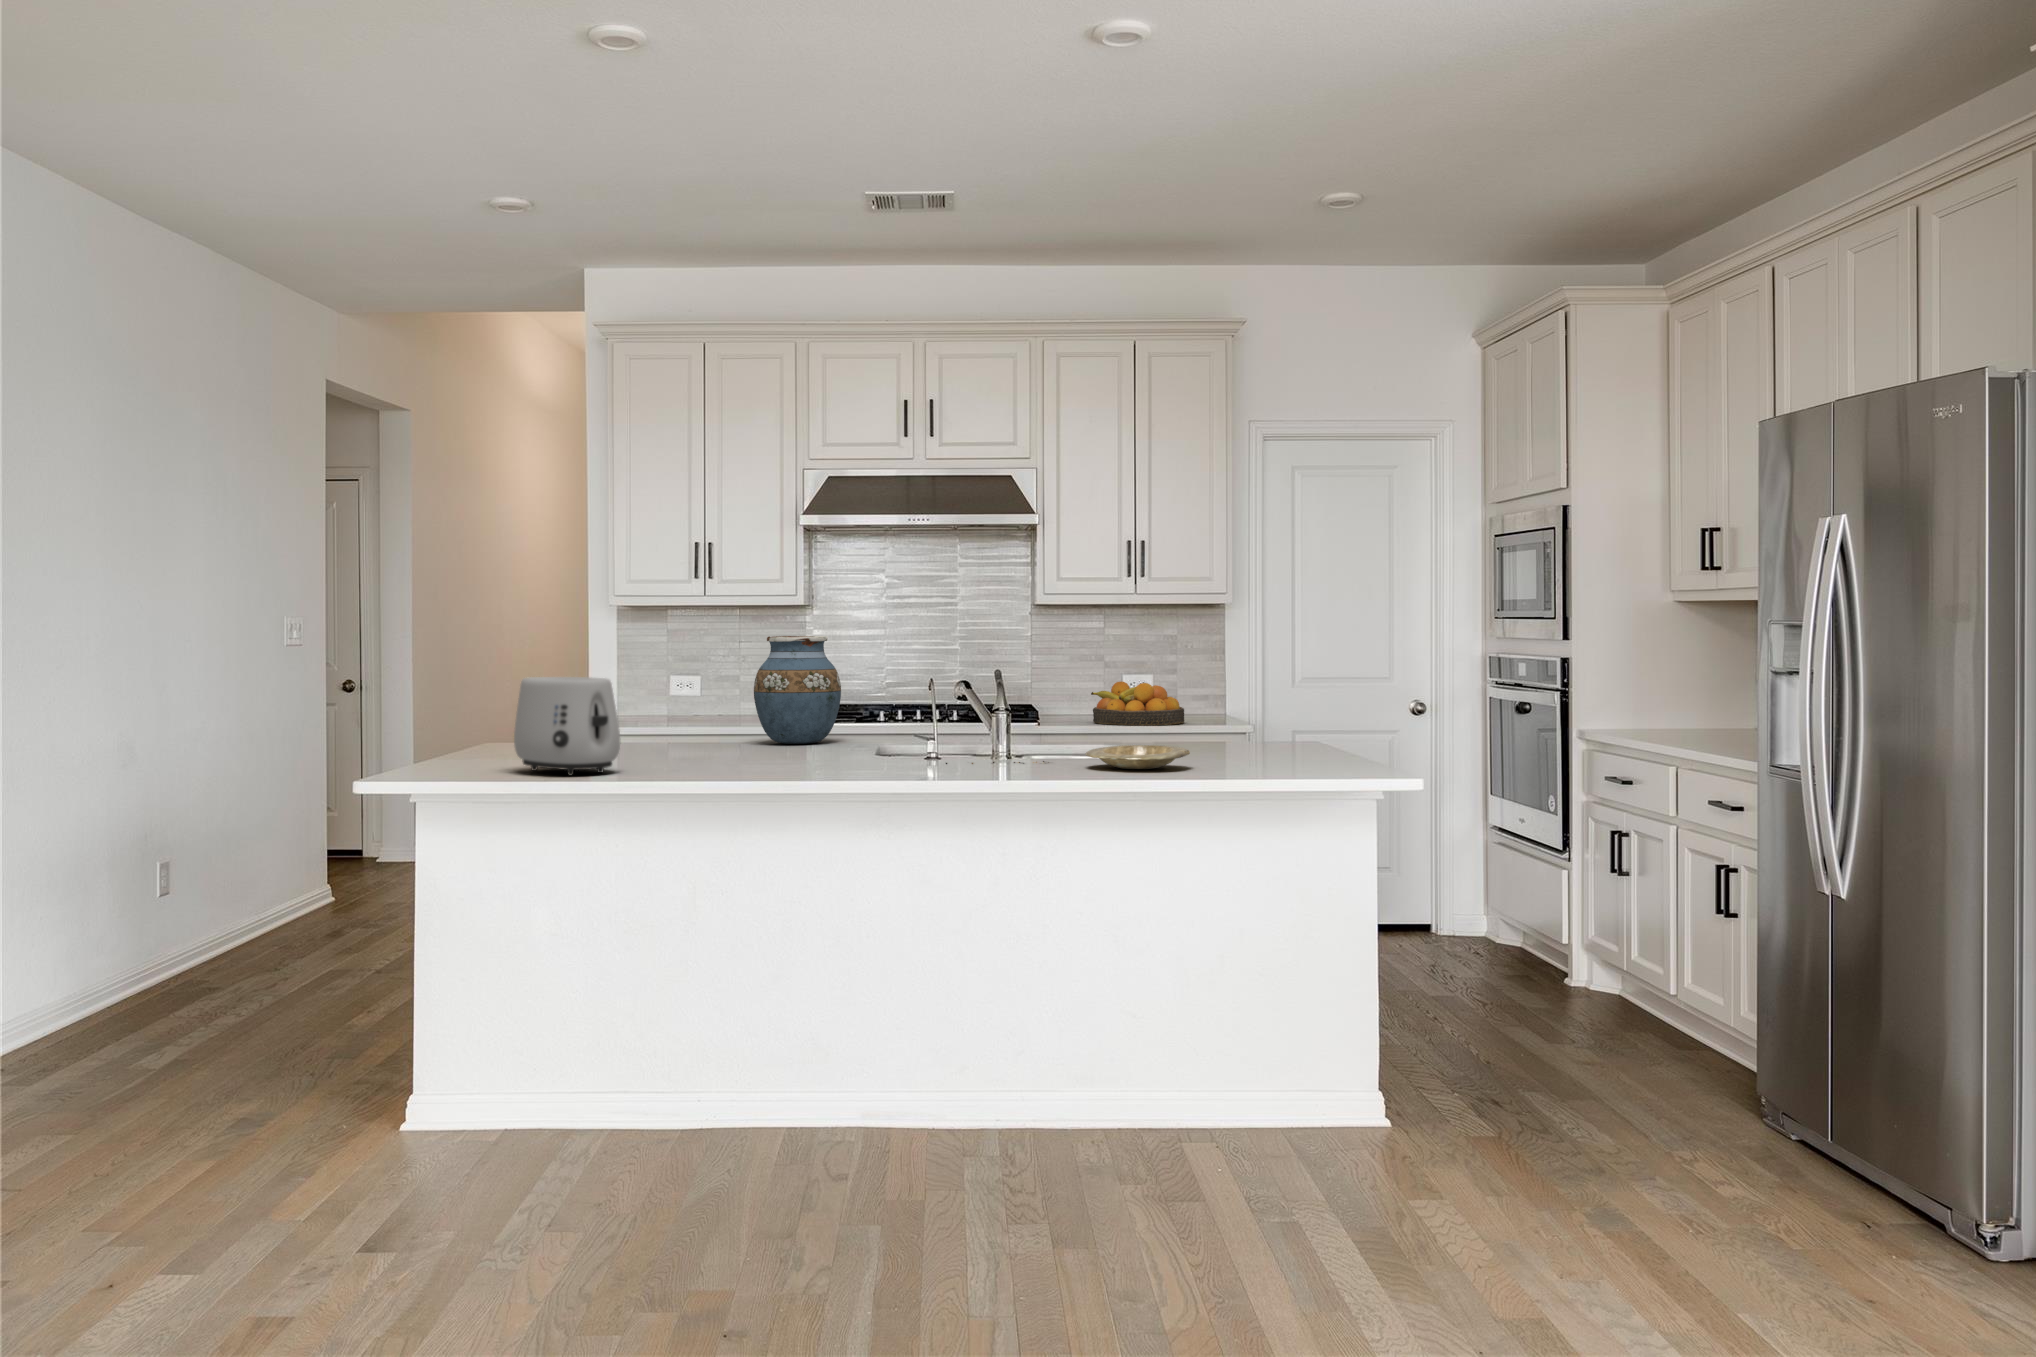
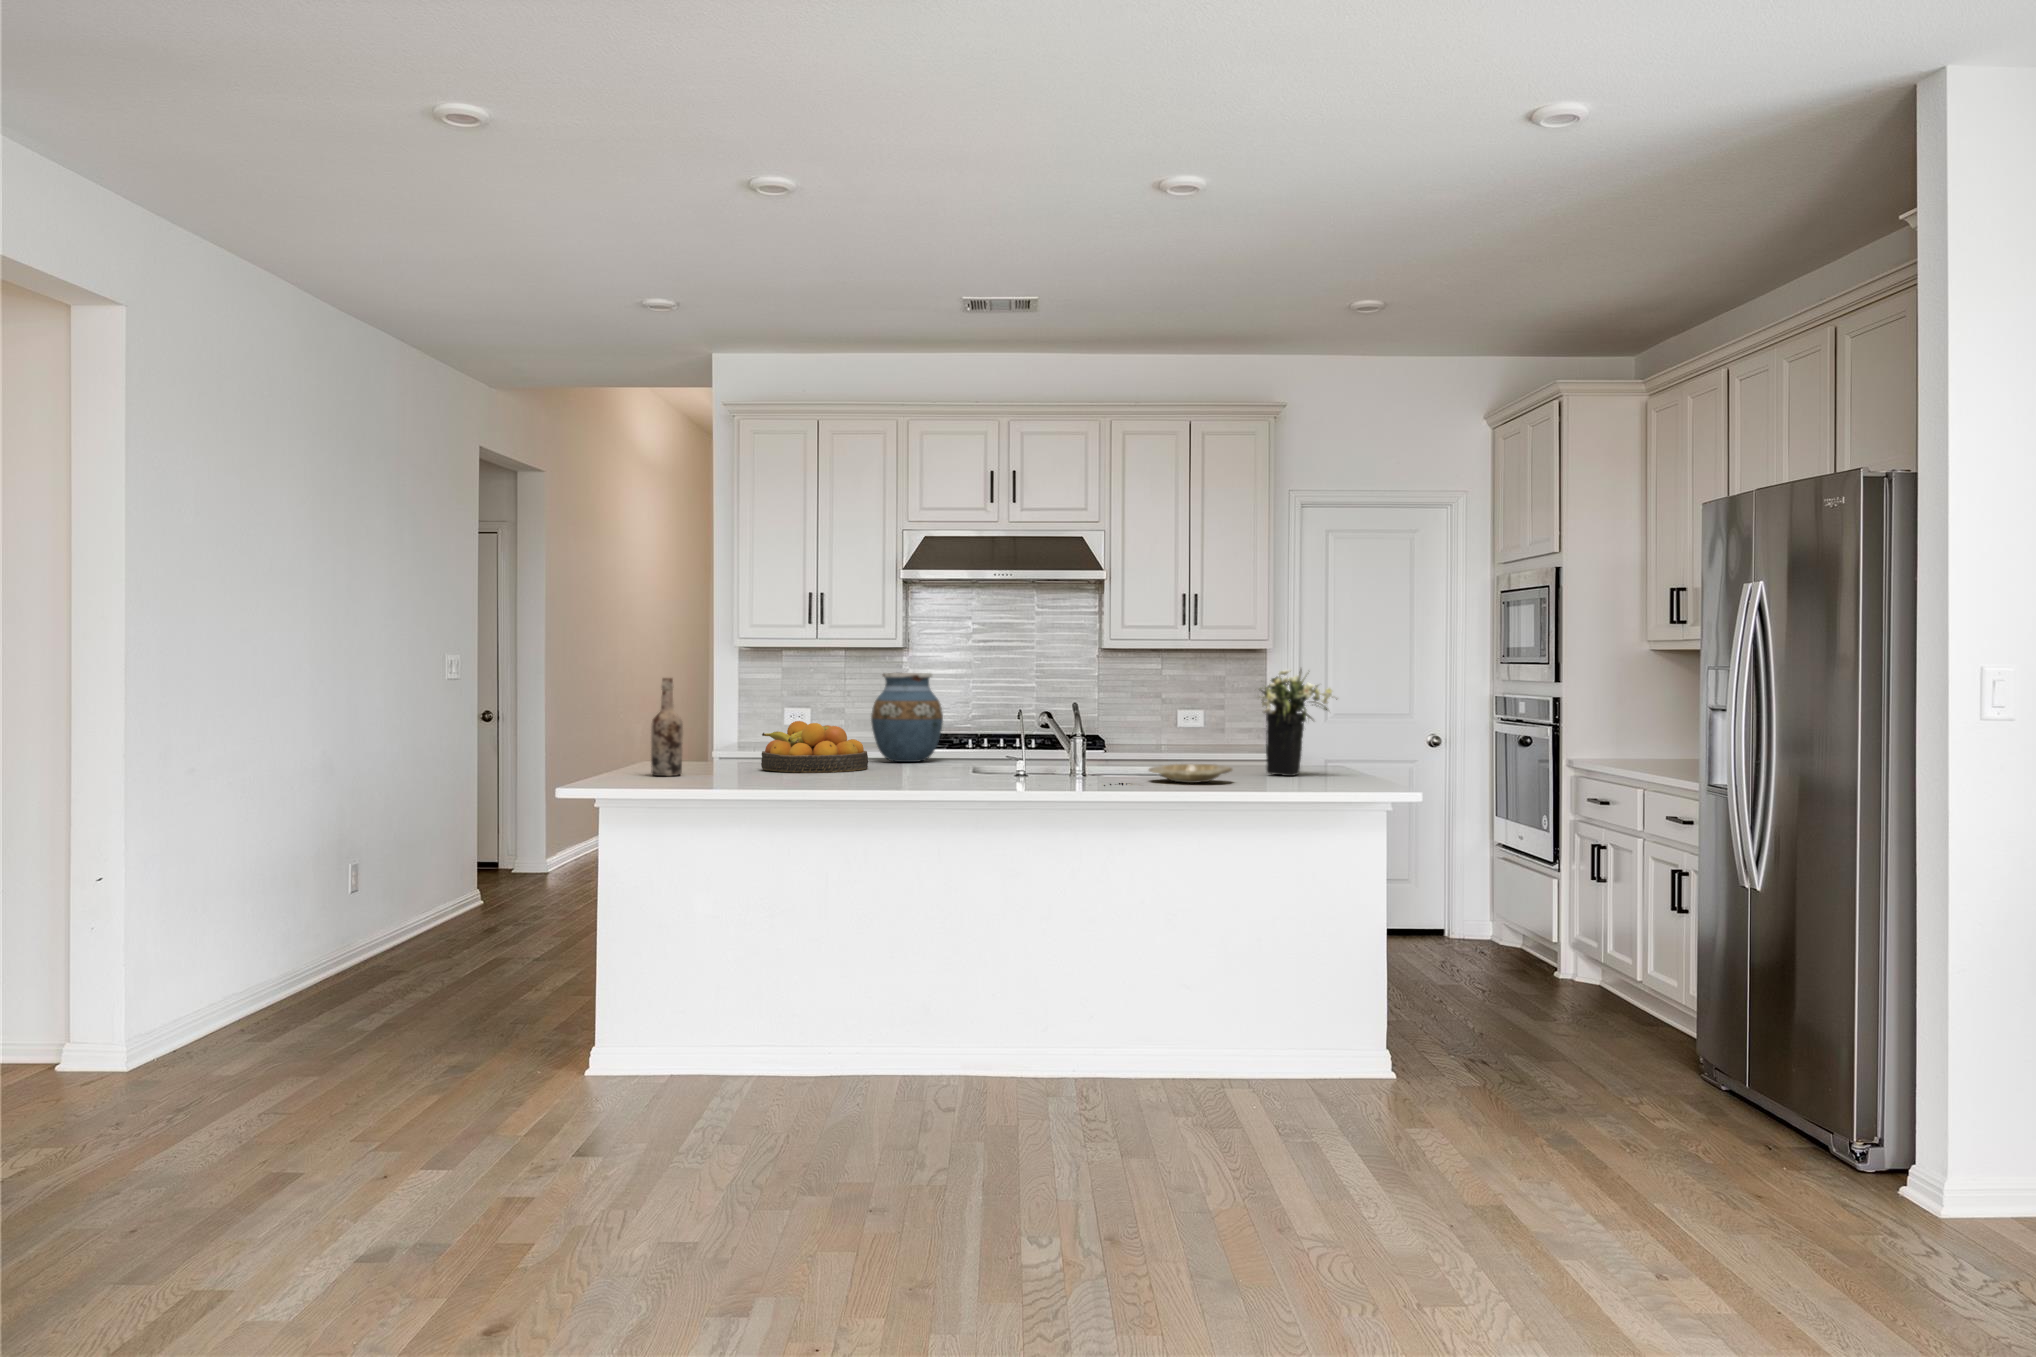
flower arrangement: none [1212,625,1318,758] -> present [1260,670,1337,776]
wine bottle: none [466,645,506,768] -> present [651,678,683,776]
toaster: present [514,677,620,775] -> none [693,704,778,782]
fruit bowl: present [1091,682,1184,726] -> present [761,721,868,773]

